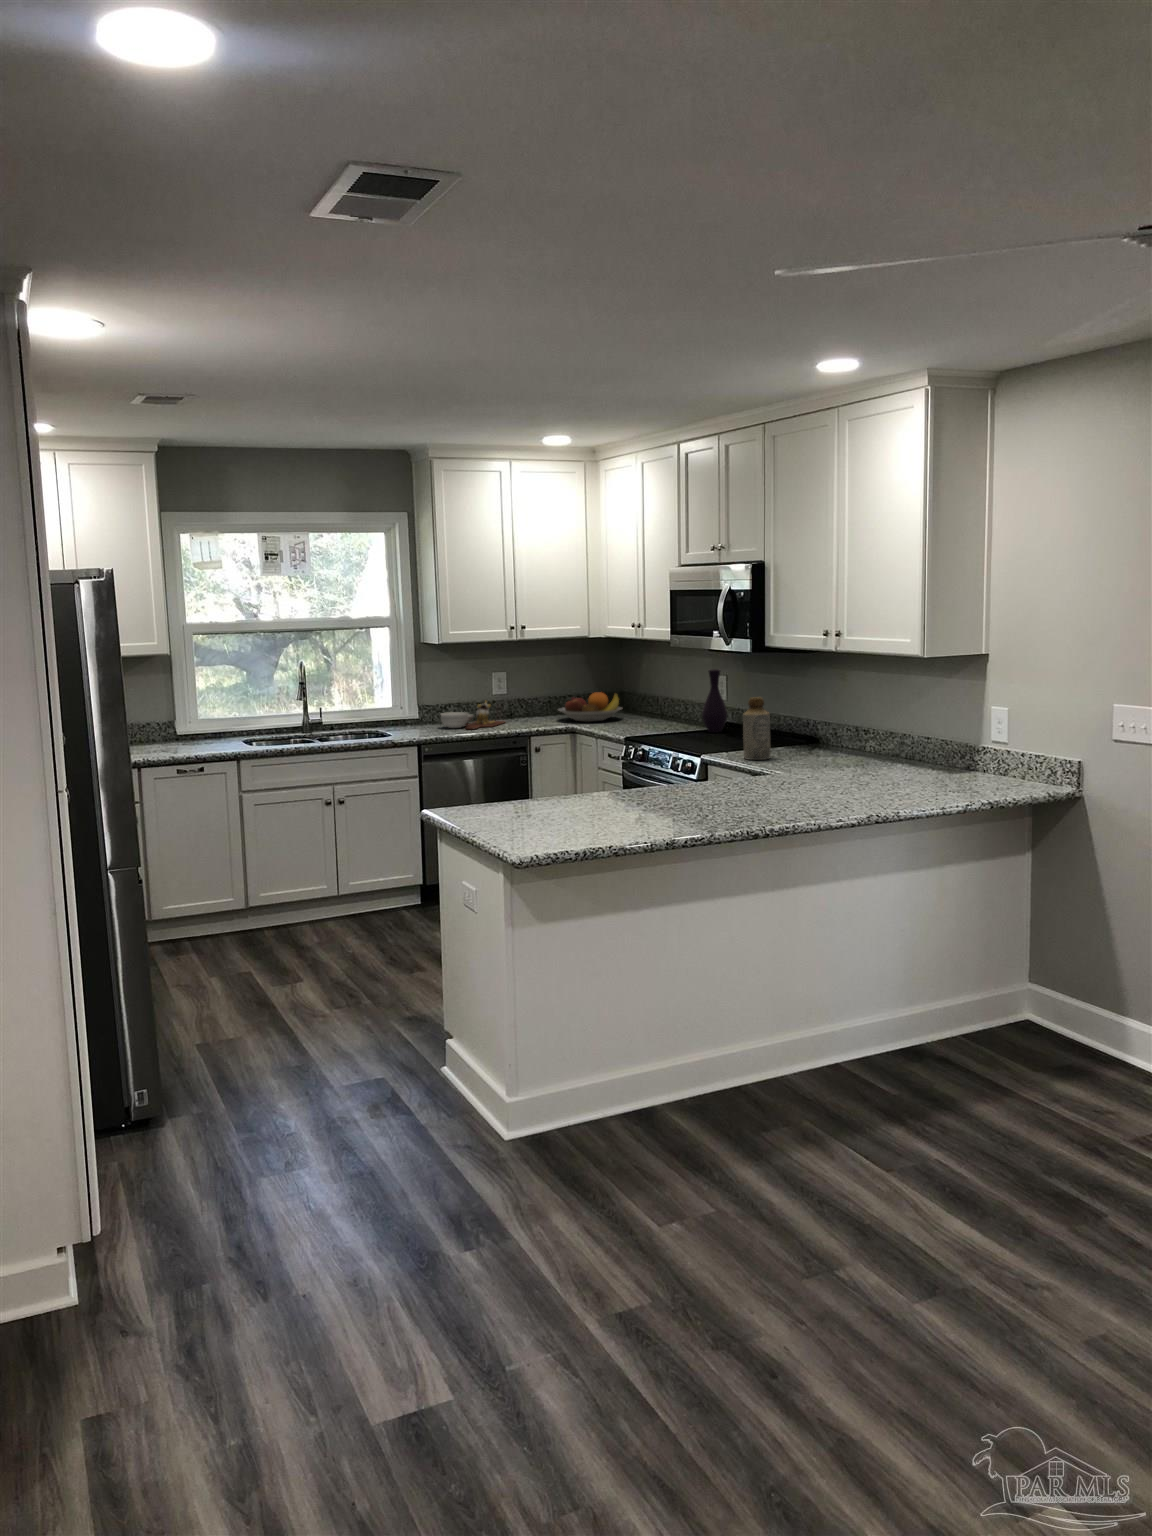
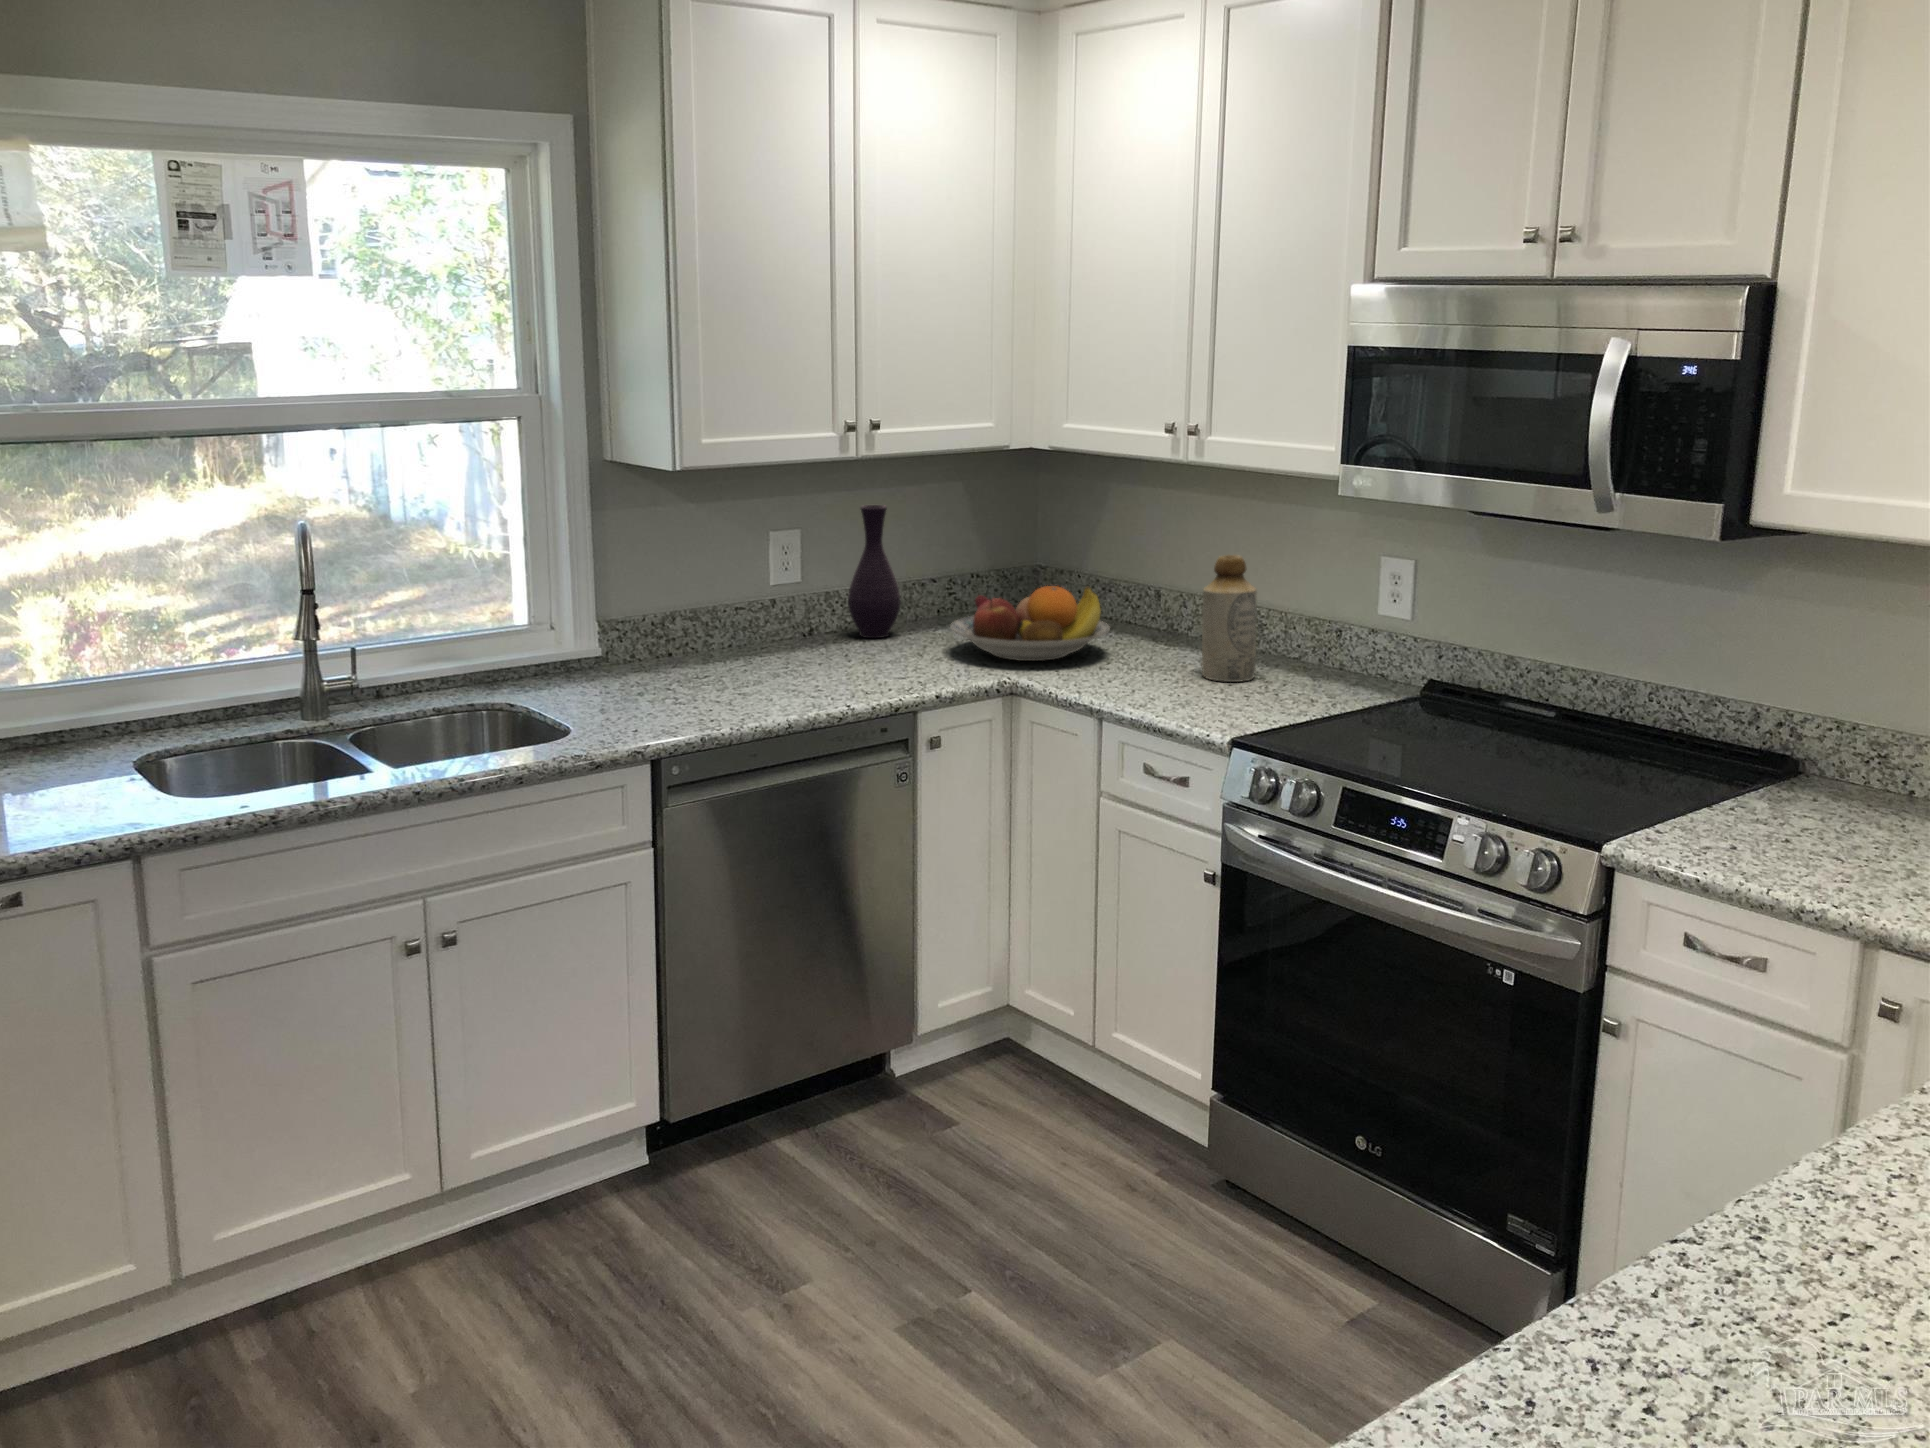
vase: present [702,669,727,732] -> present [848,505,901,638]
bottle: present [743,697,771,760] -> present [1202,555,1257,682]
cutting board: present [440,702,505,729] -> none [677,612,827,699]

